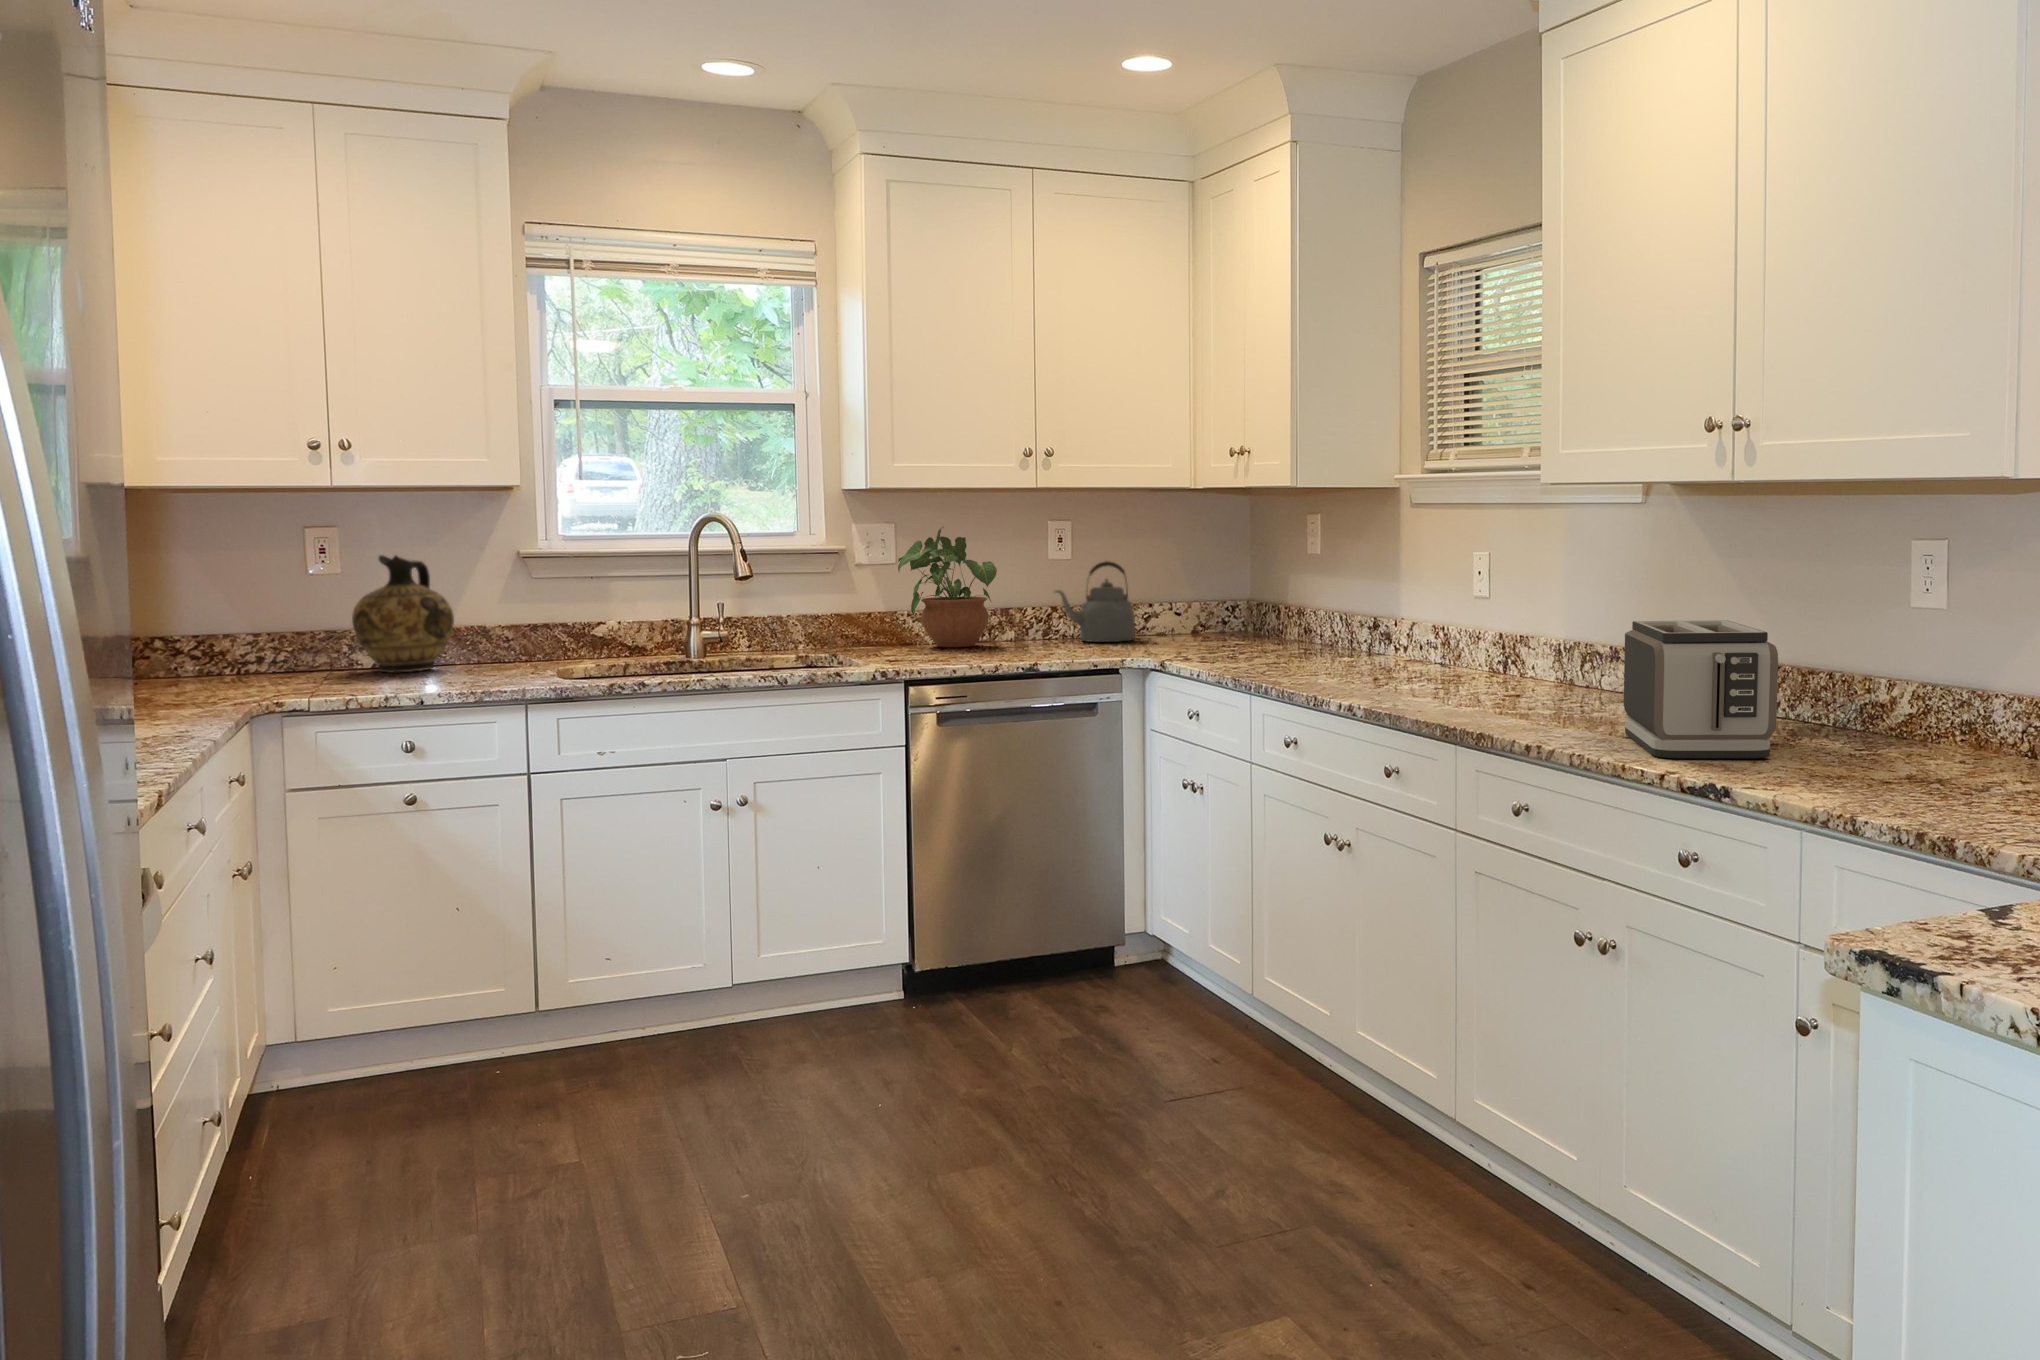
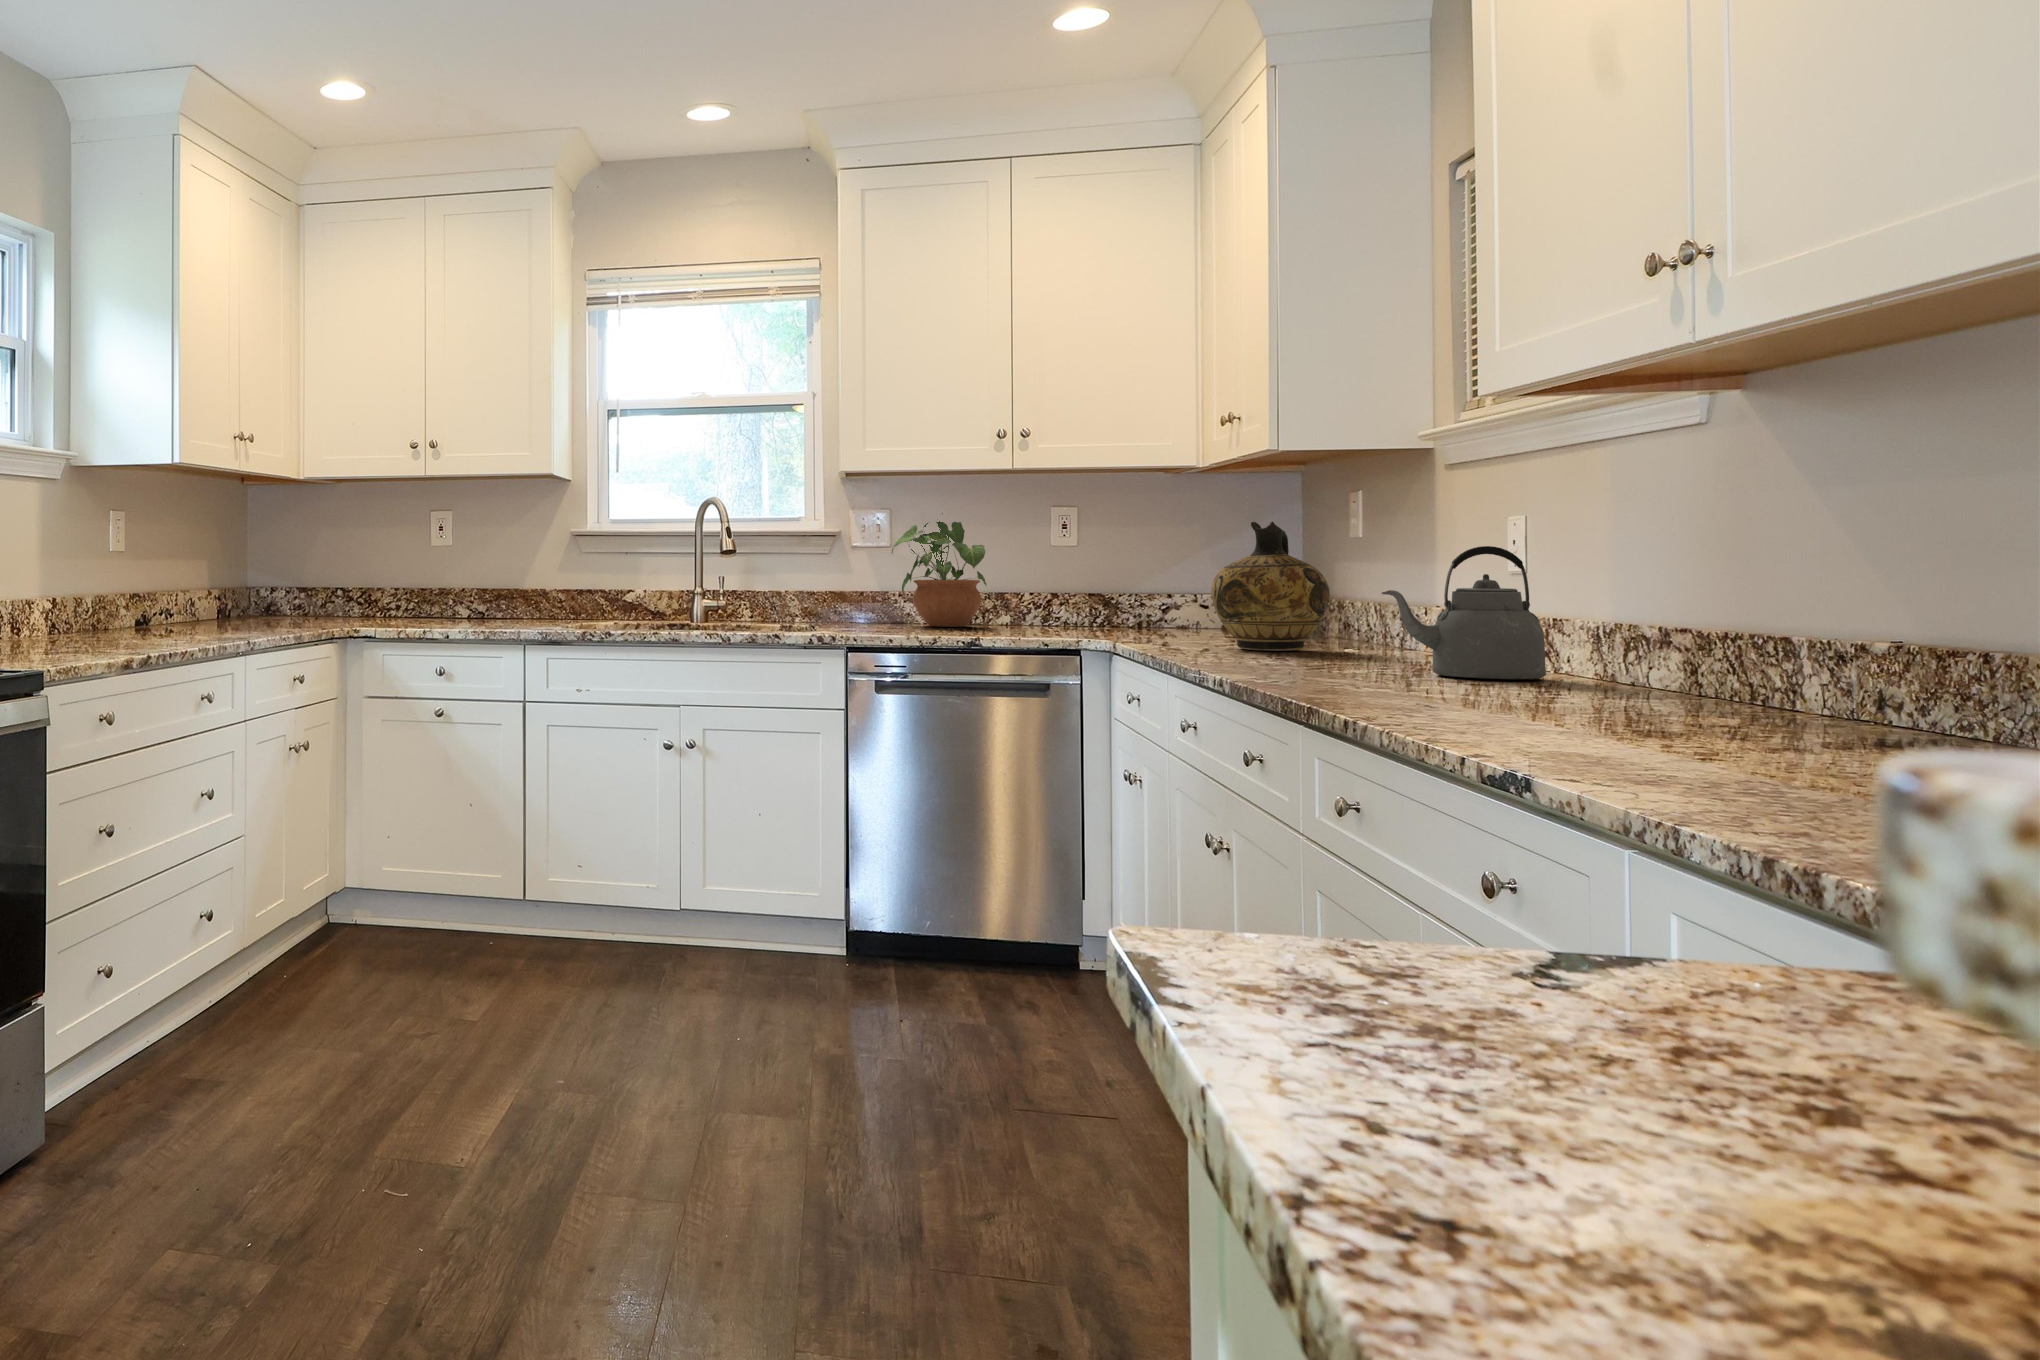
ceramic jug: present [352,555,454,672] -> present [1211,521,1330,651]
kettle: present [1055,561,1136,642] -> present [1382,546,1546,679]
toaster: present [1624,620,1778,758] -> none [1563,571,1794,763]

